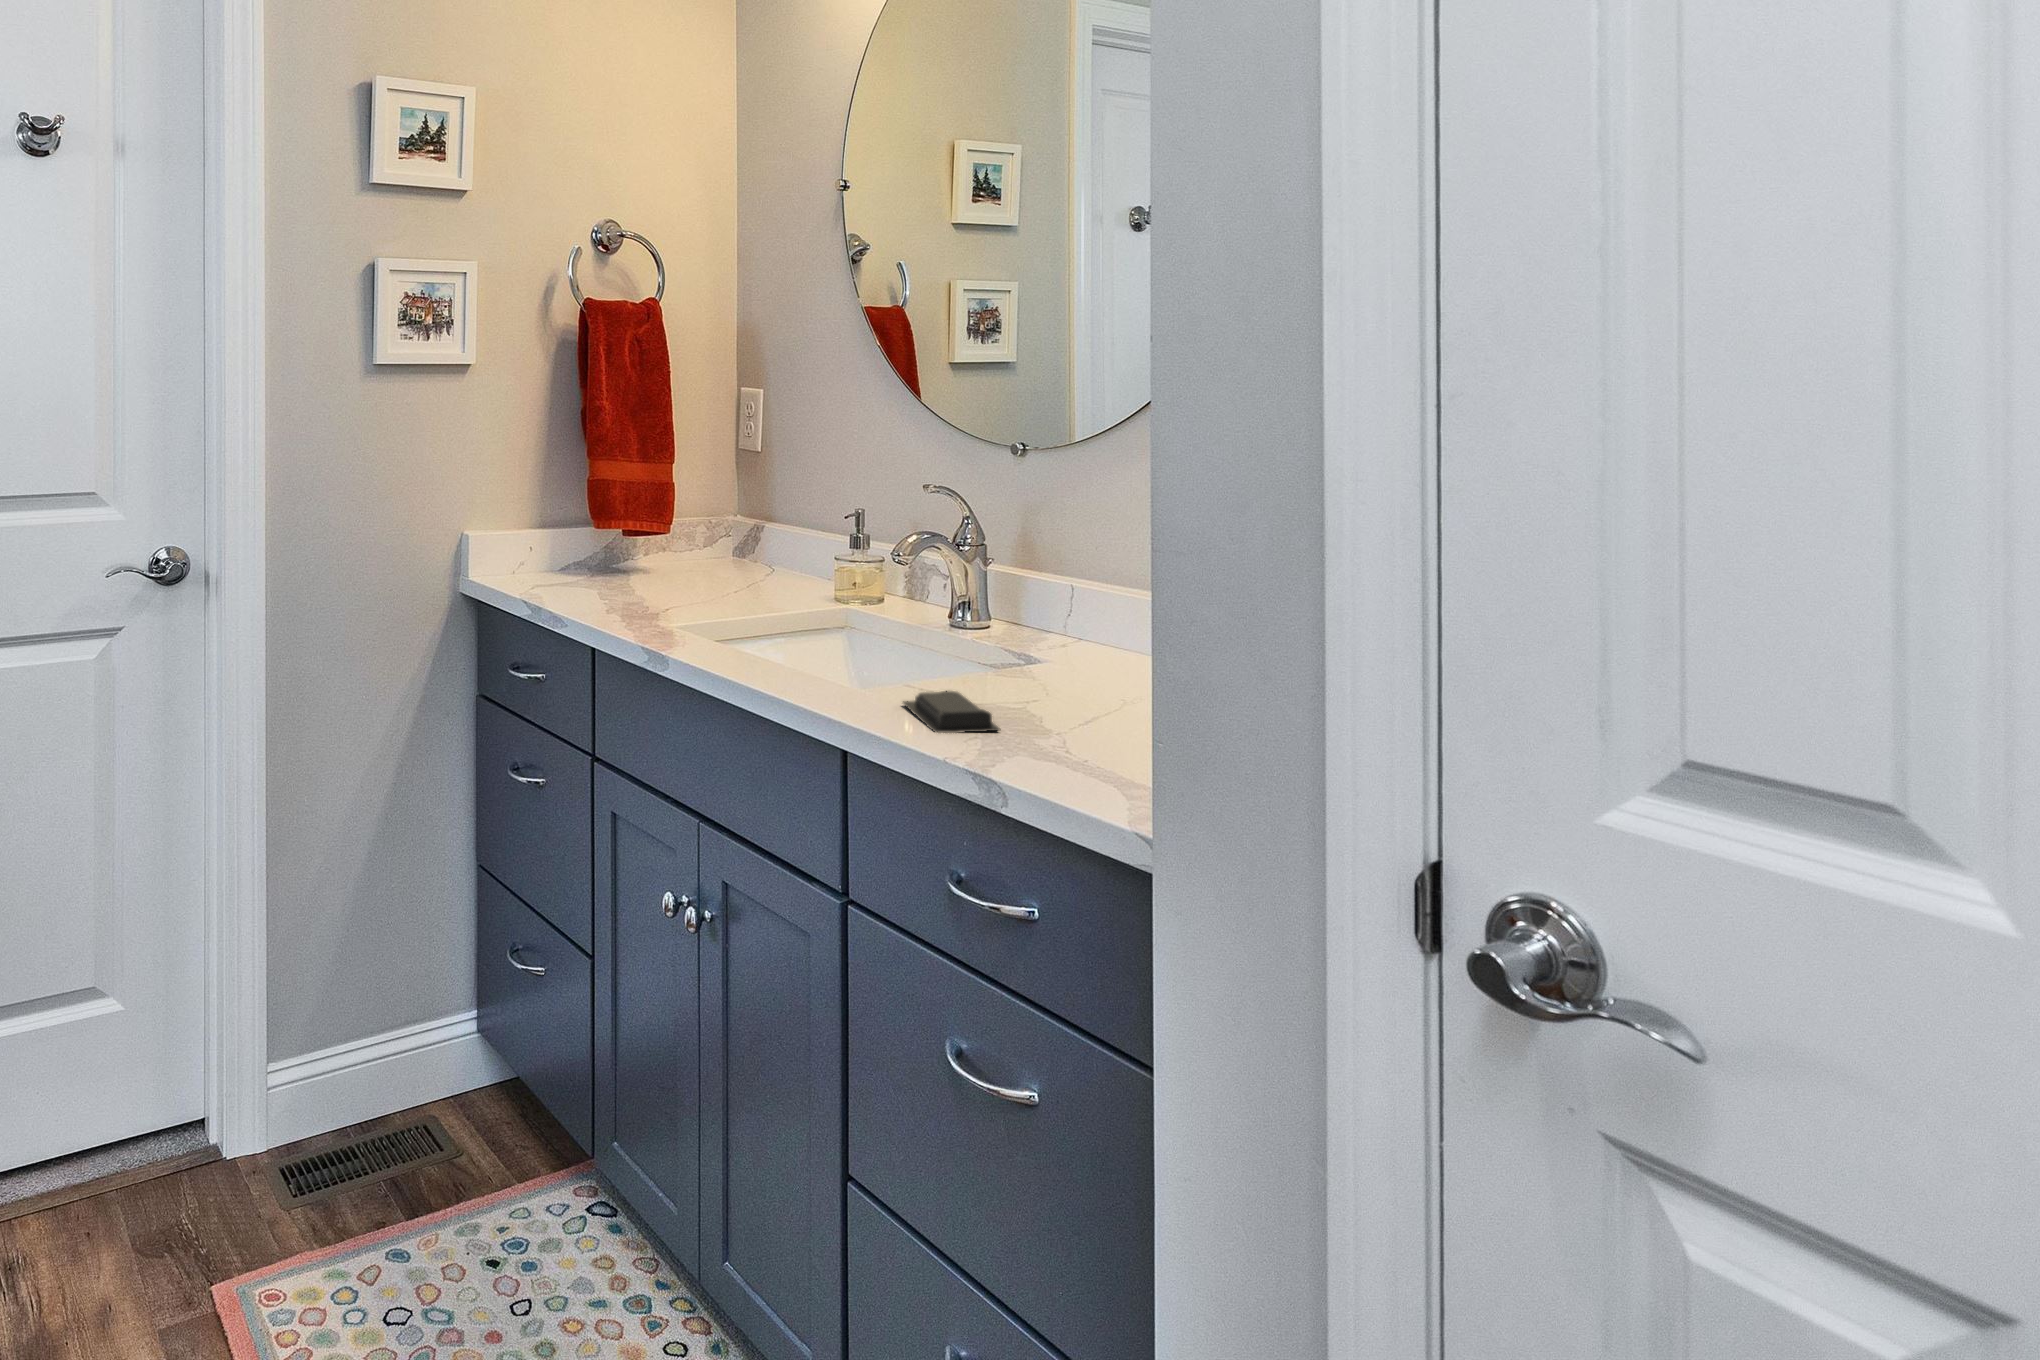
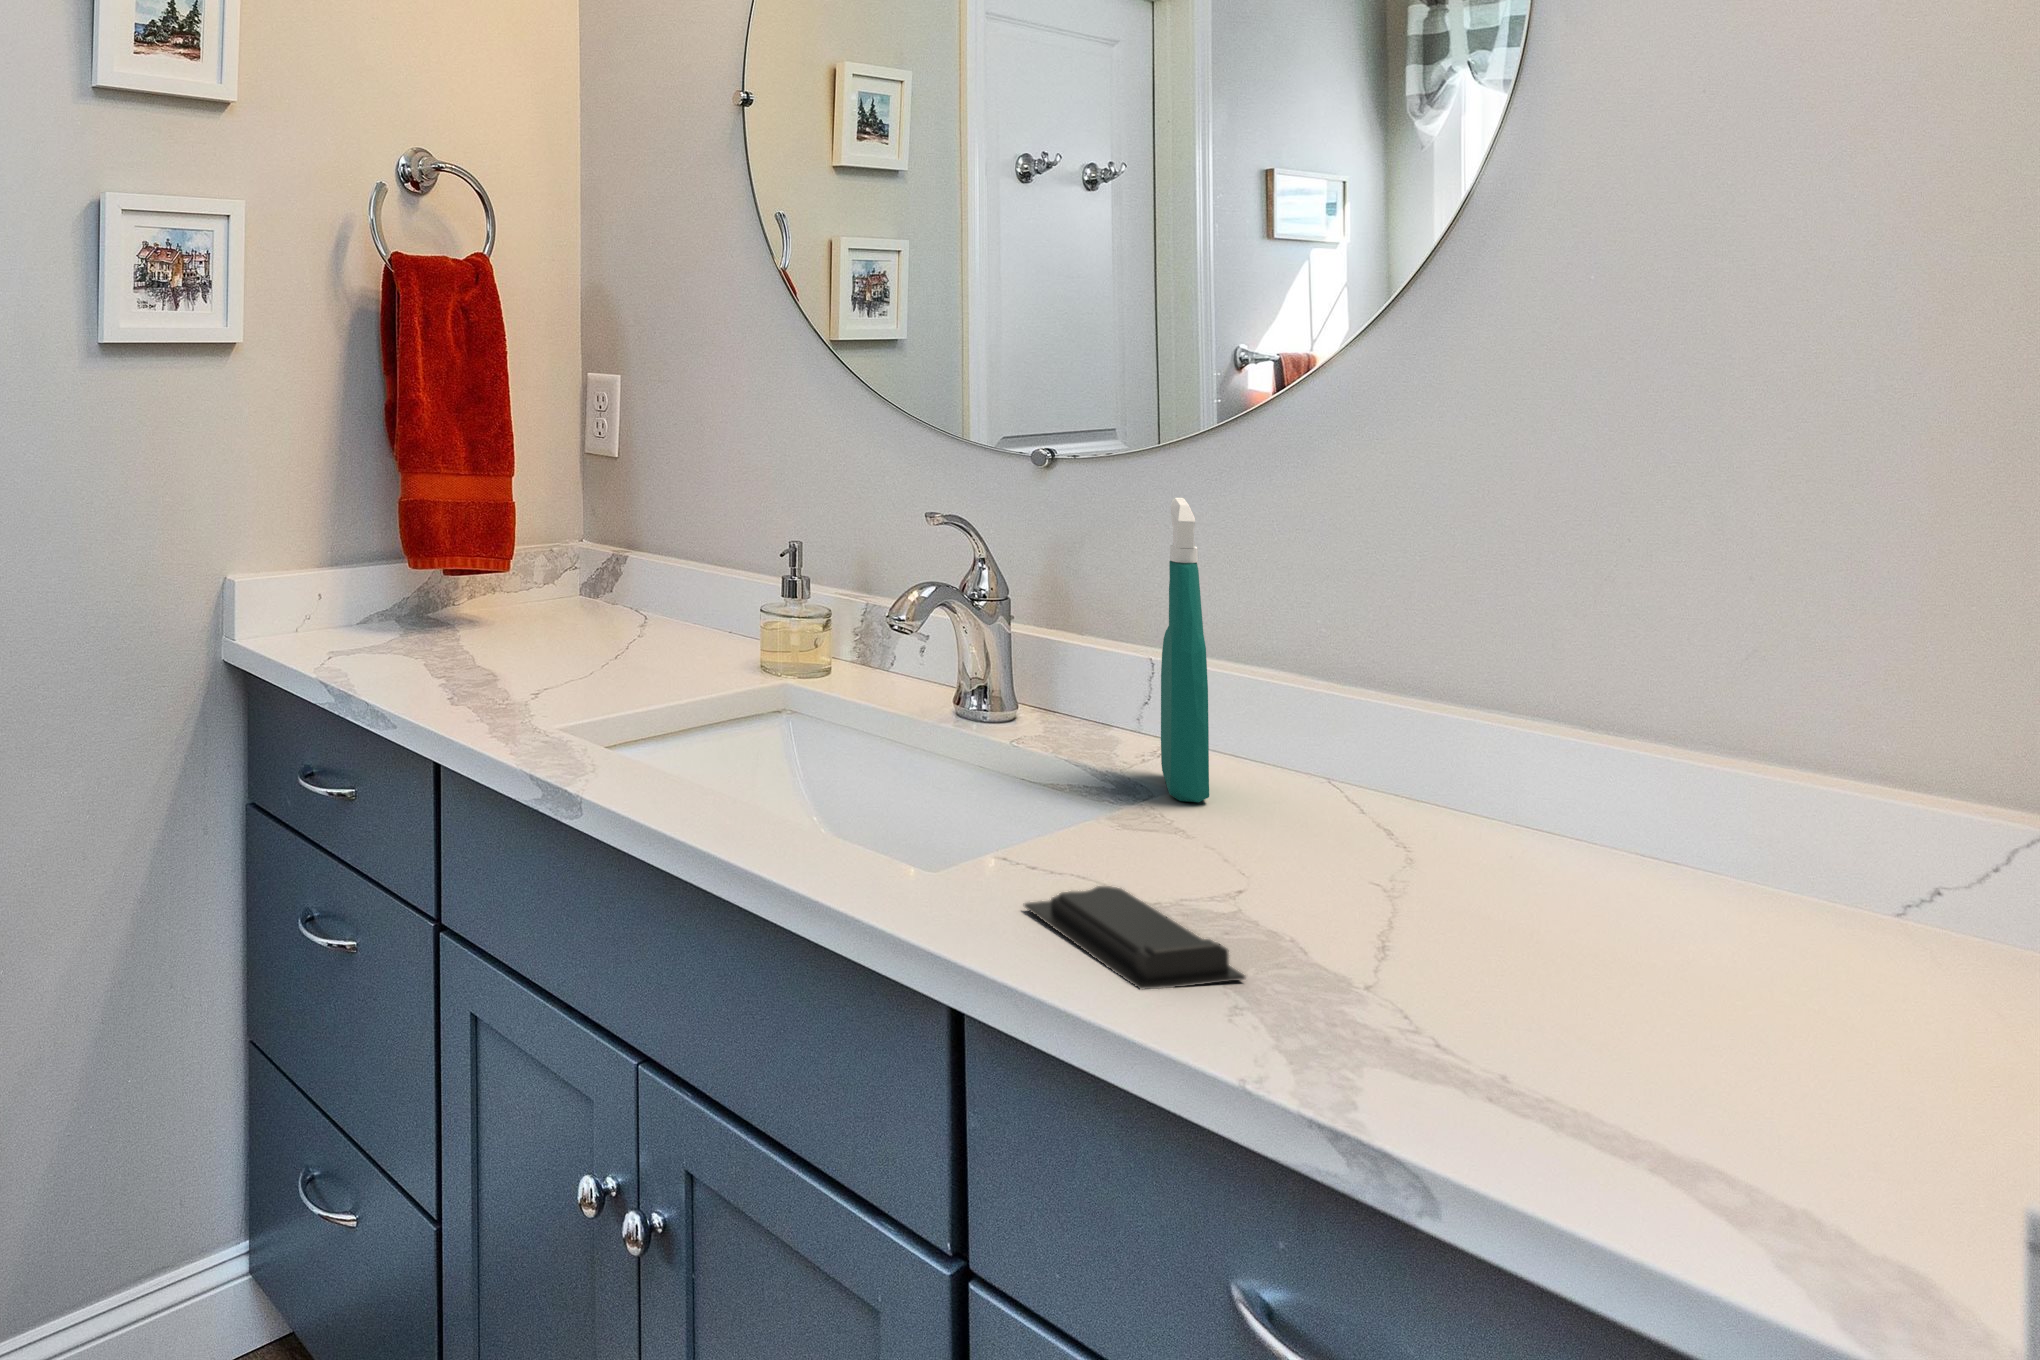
spray bottle: none [1061,470,1095,670] -> present [1161,498,1209,802]

